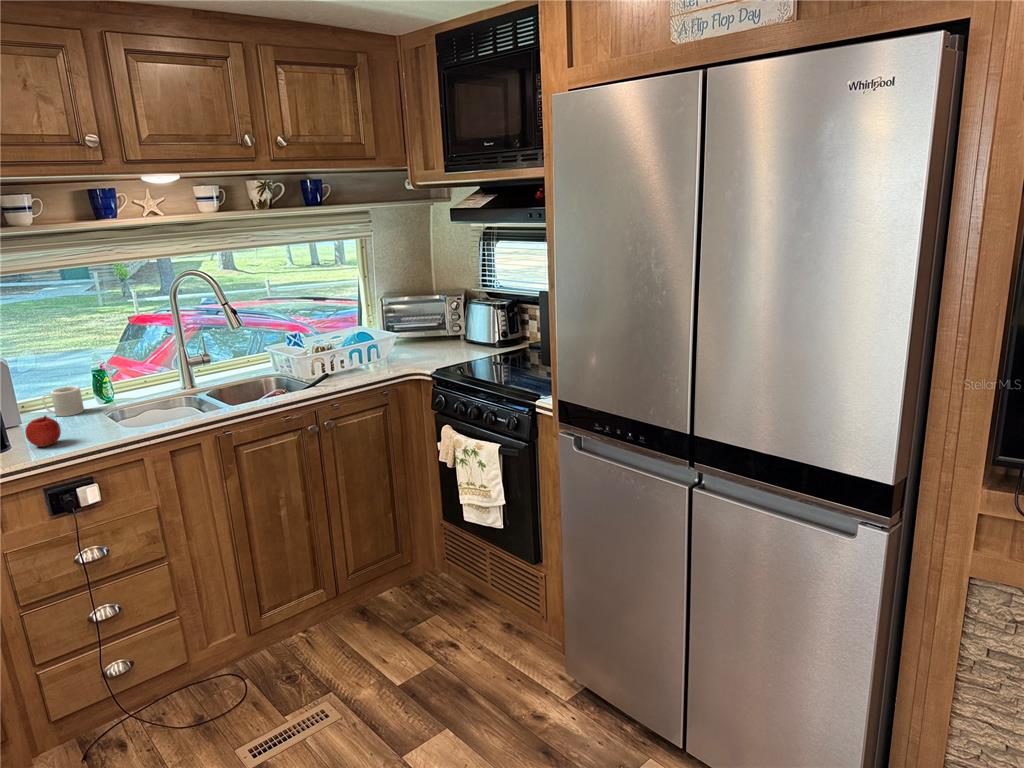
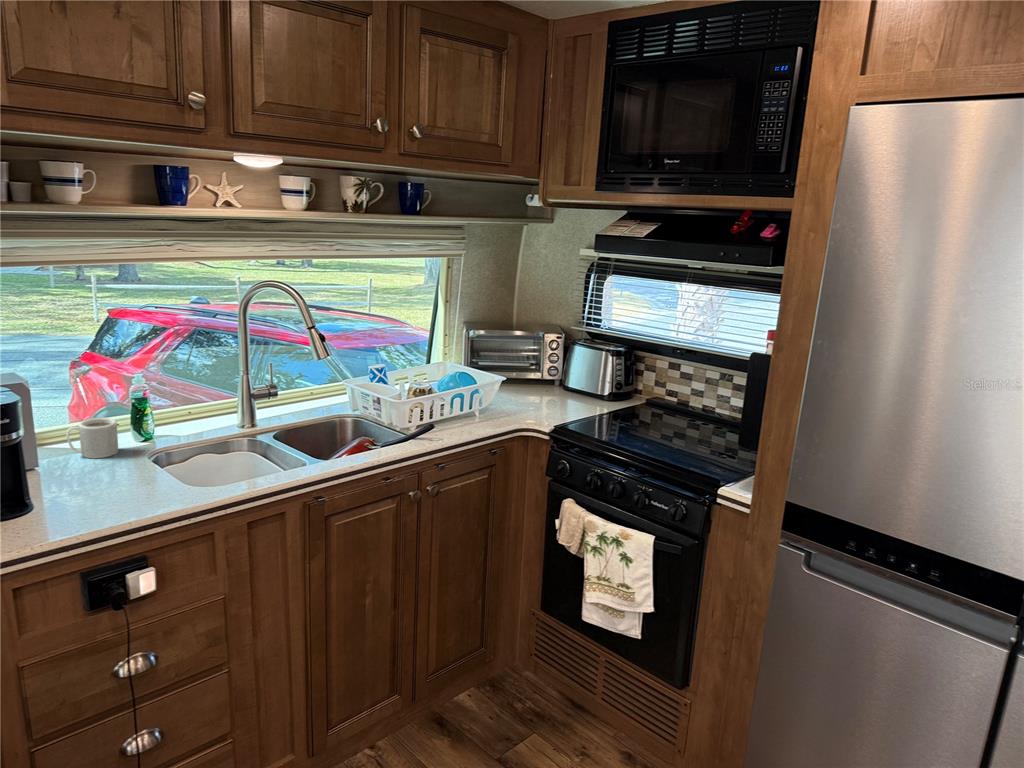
apple: present [25,416,61,447] -> none [59,468,106,511]

